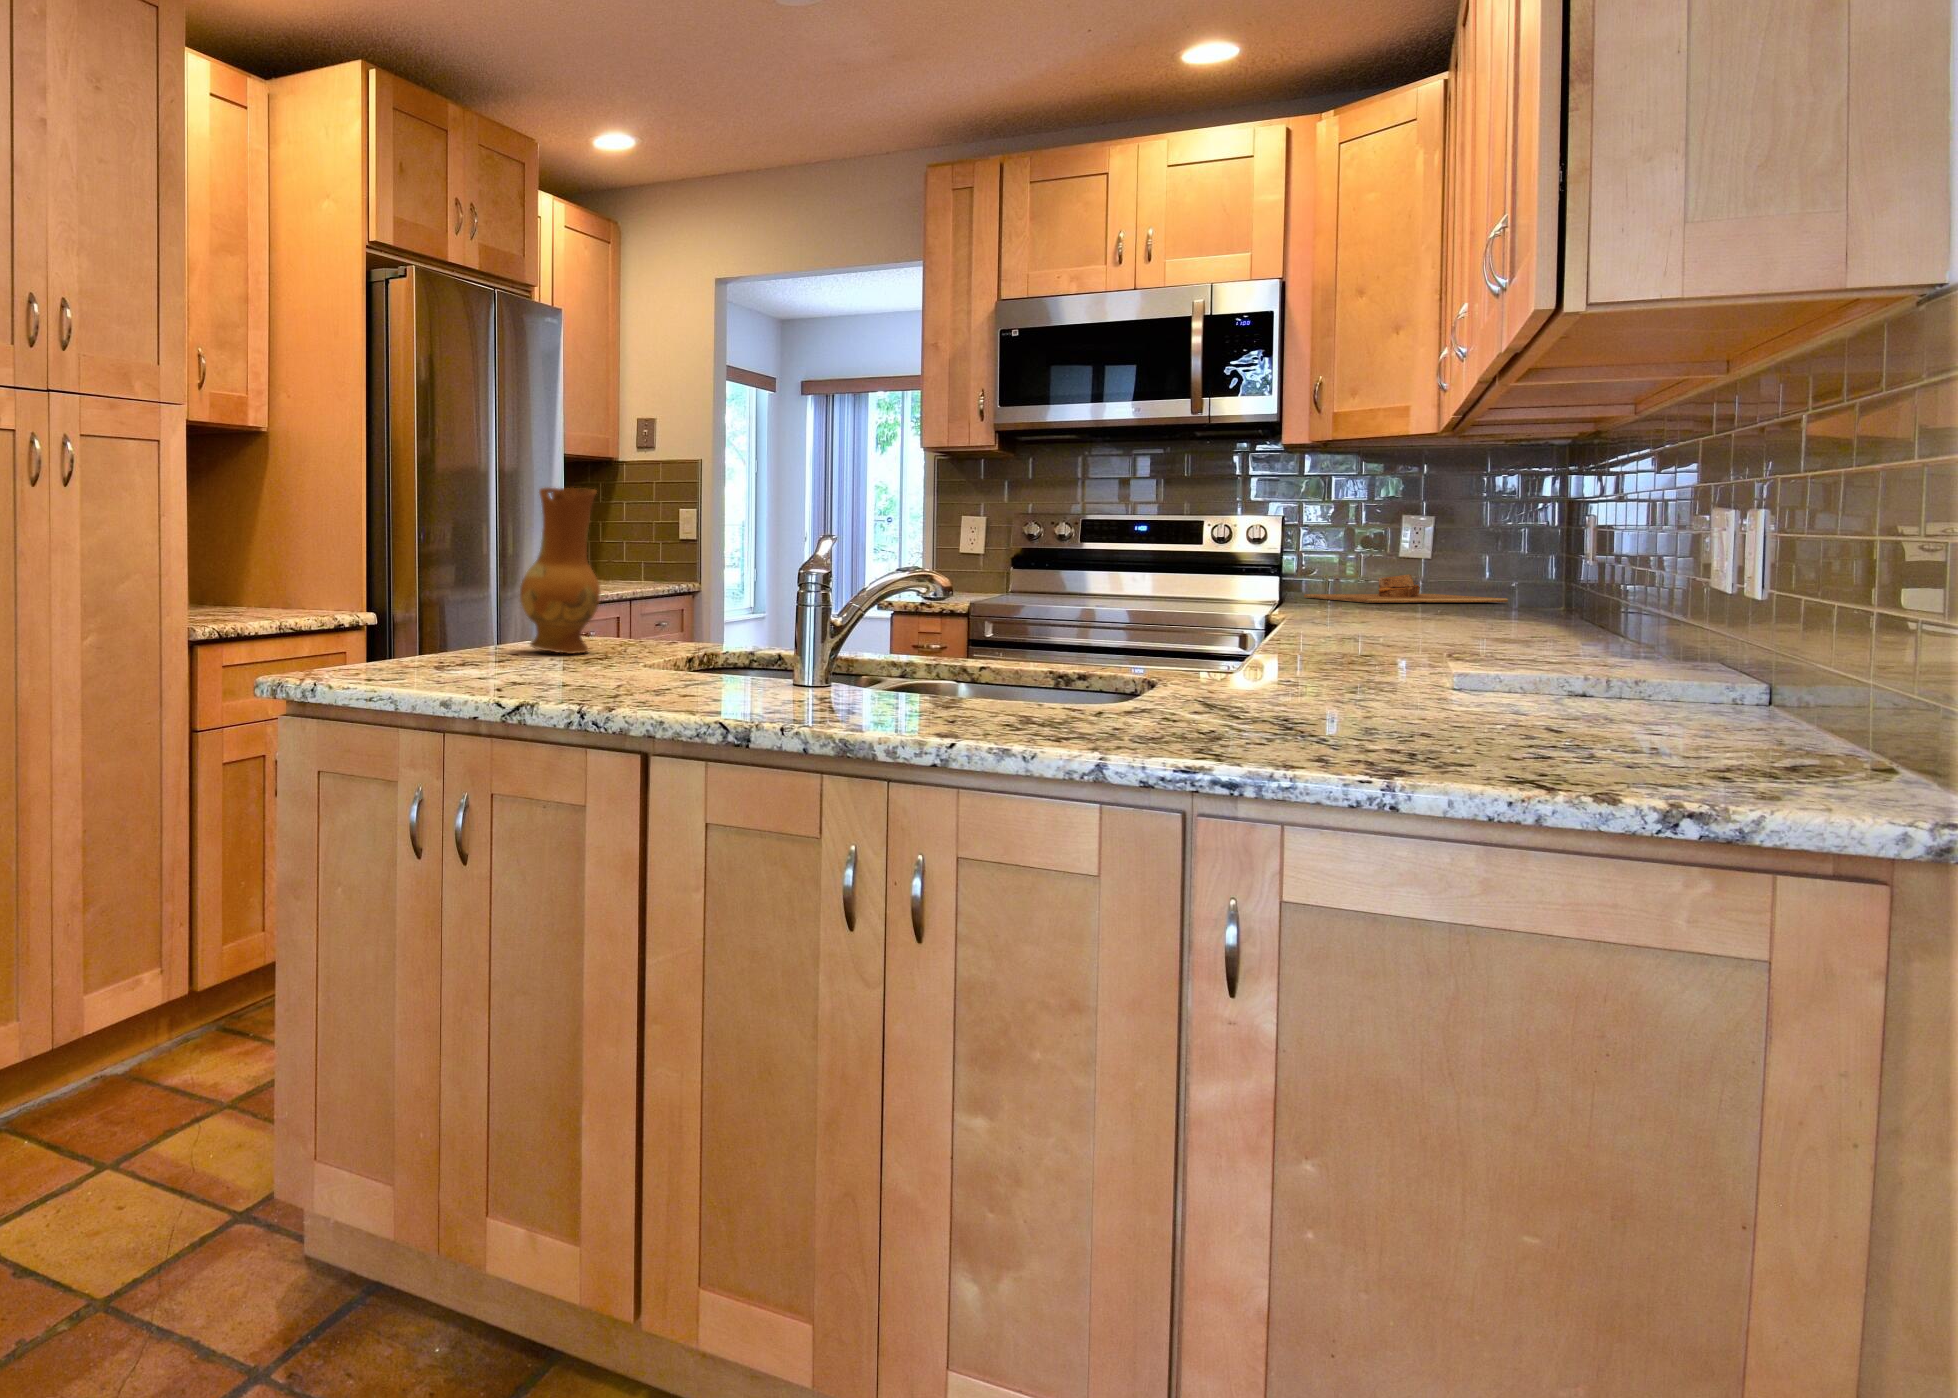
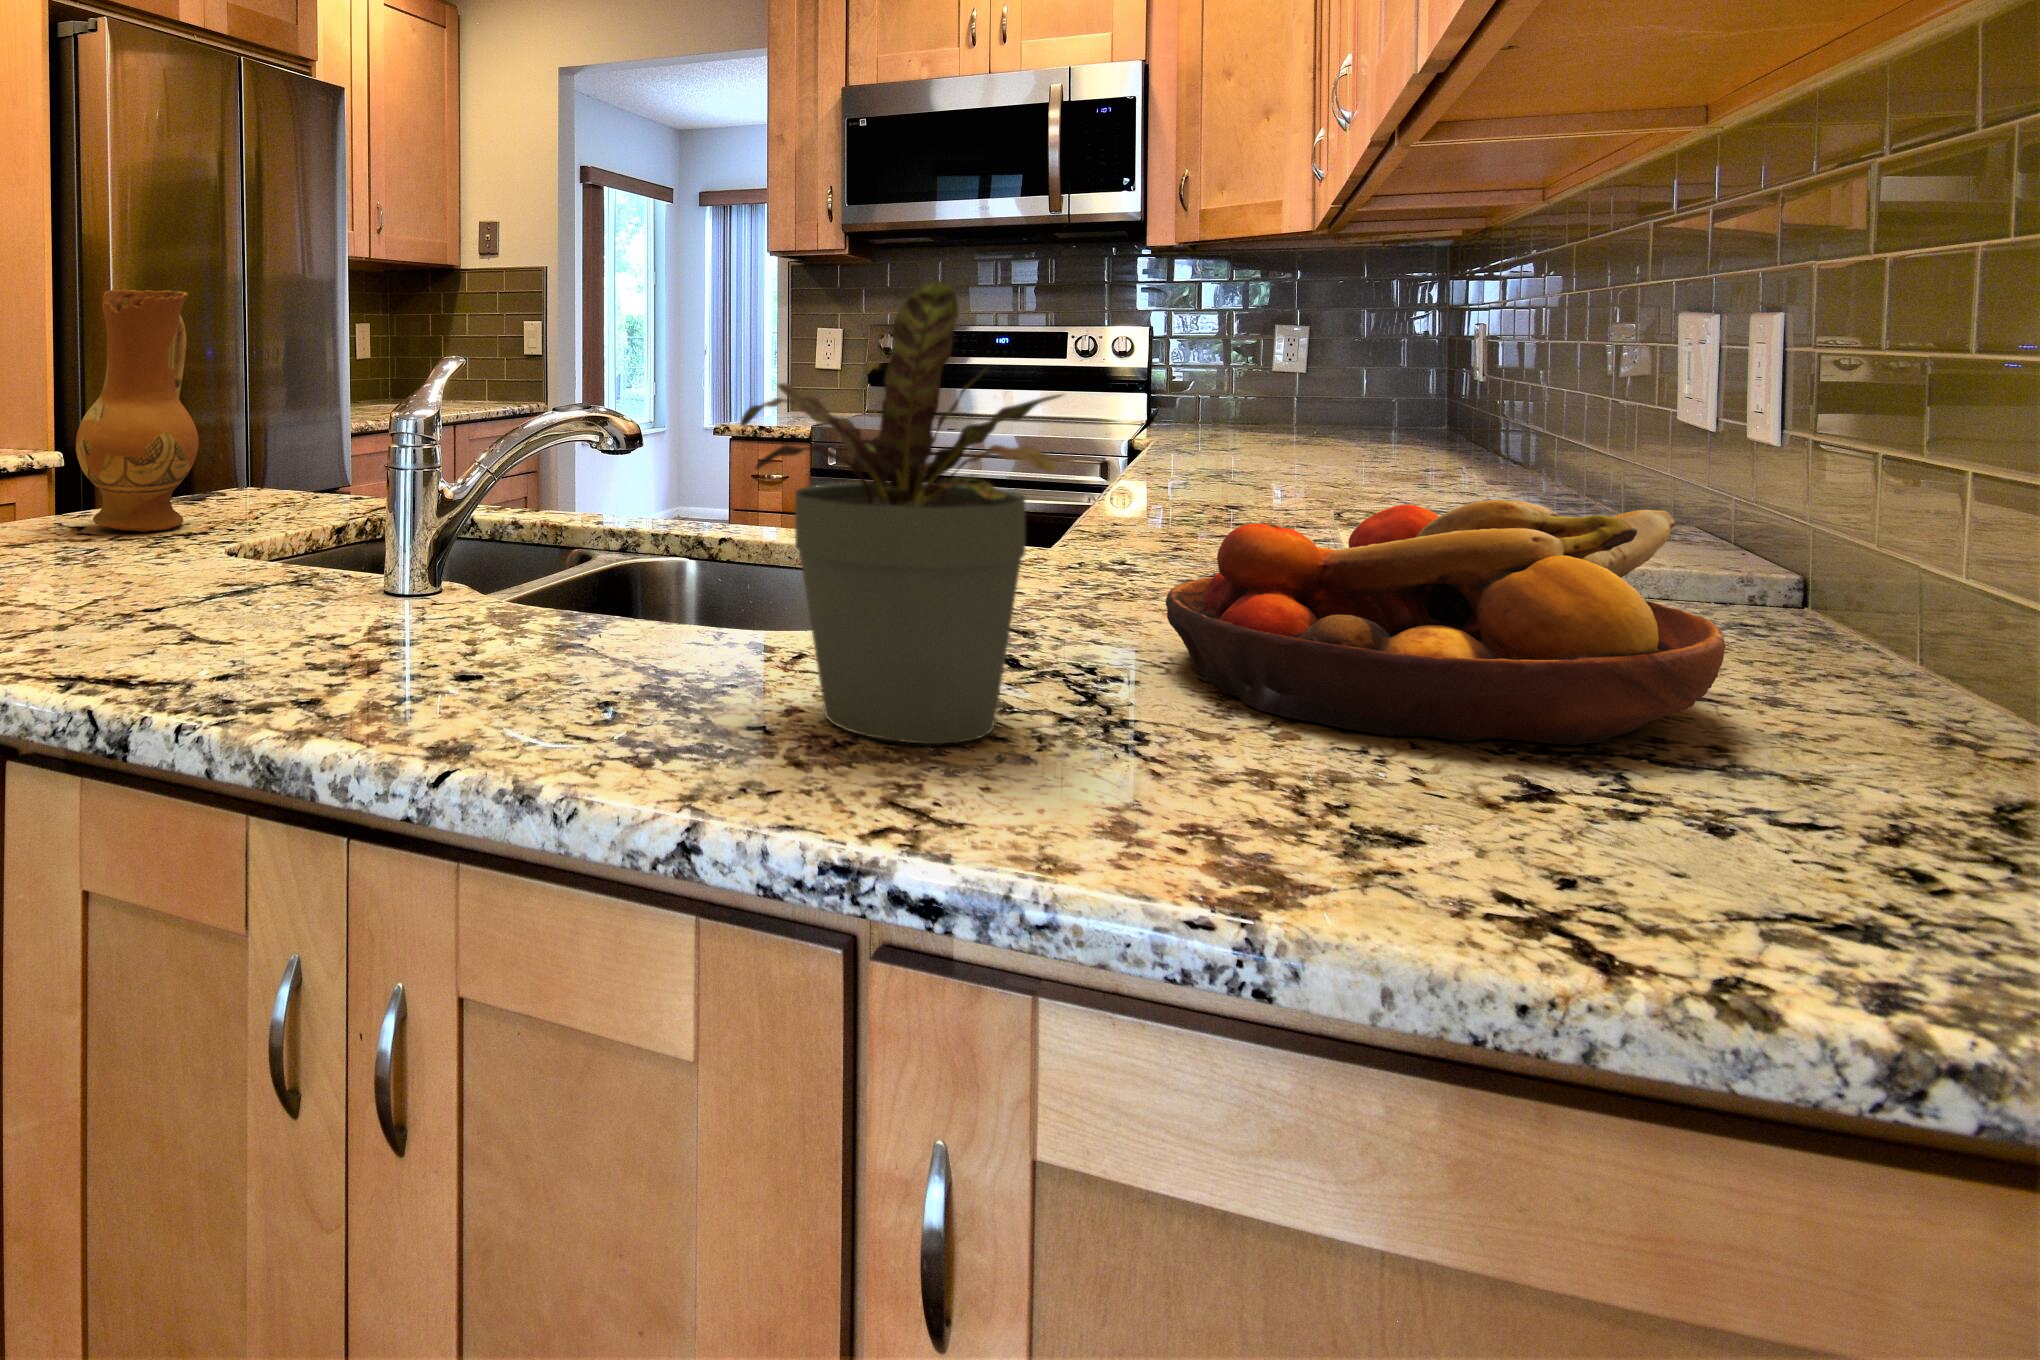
potted plant: none [1088,490,1292,737] -> present [740,281,1062,744]
cutting board: present [1304,574,1508,603] -> none [1174,393,1387,427]
fruit bowl: none [1336,615,1679,745] -> present [1166,500,1726,745]

